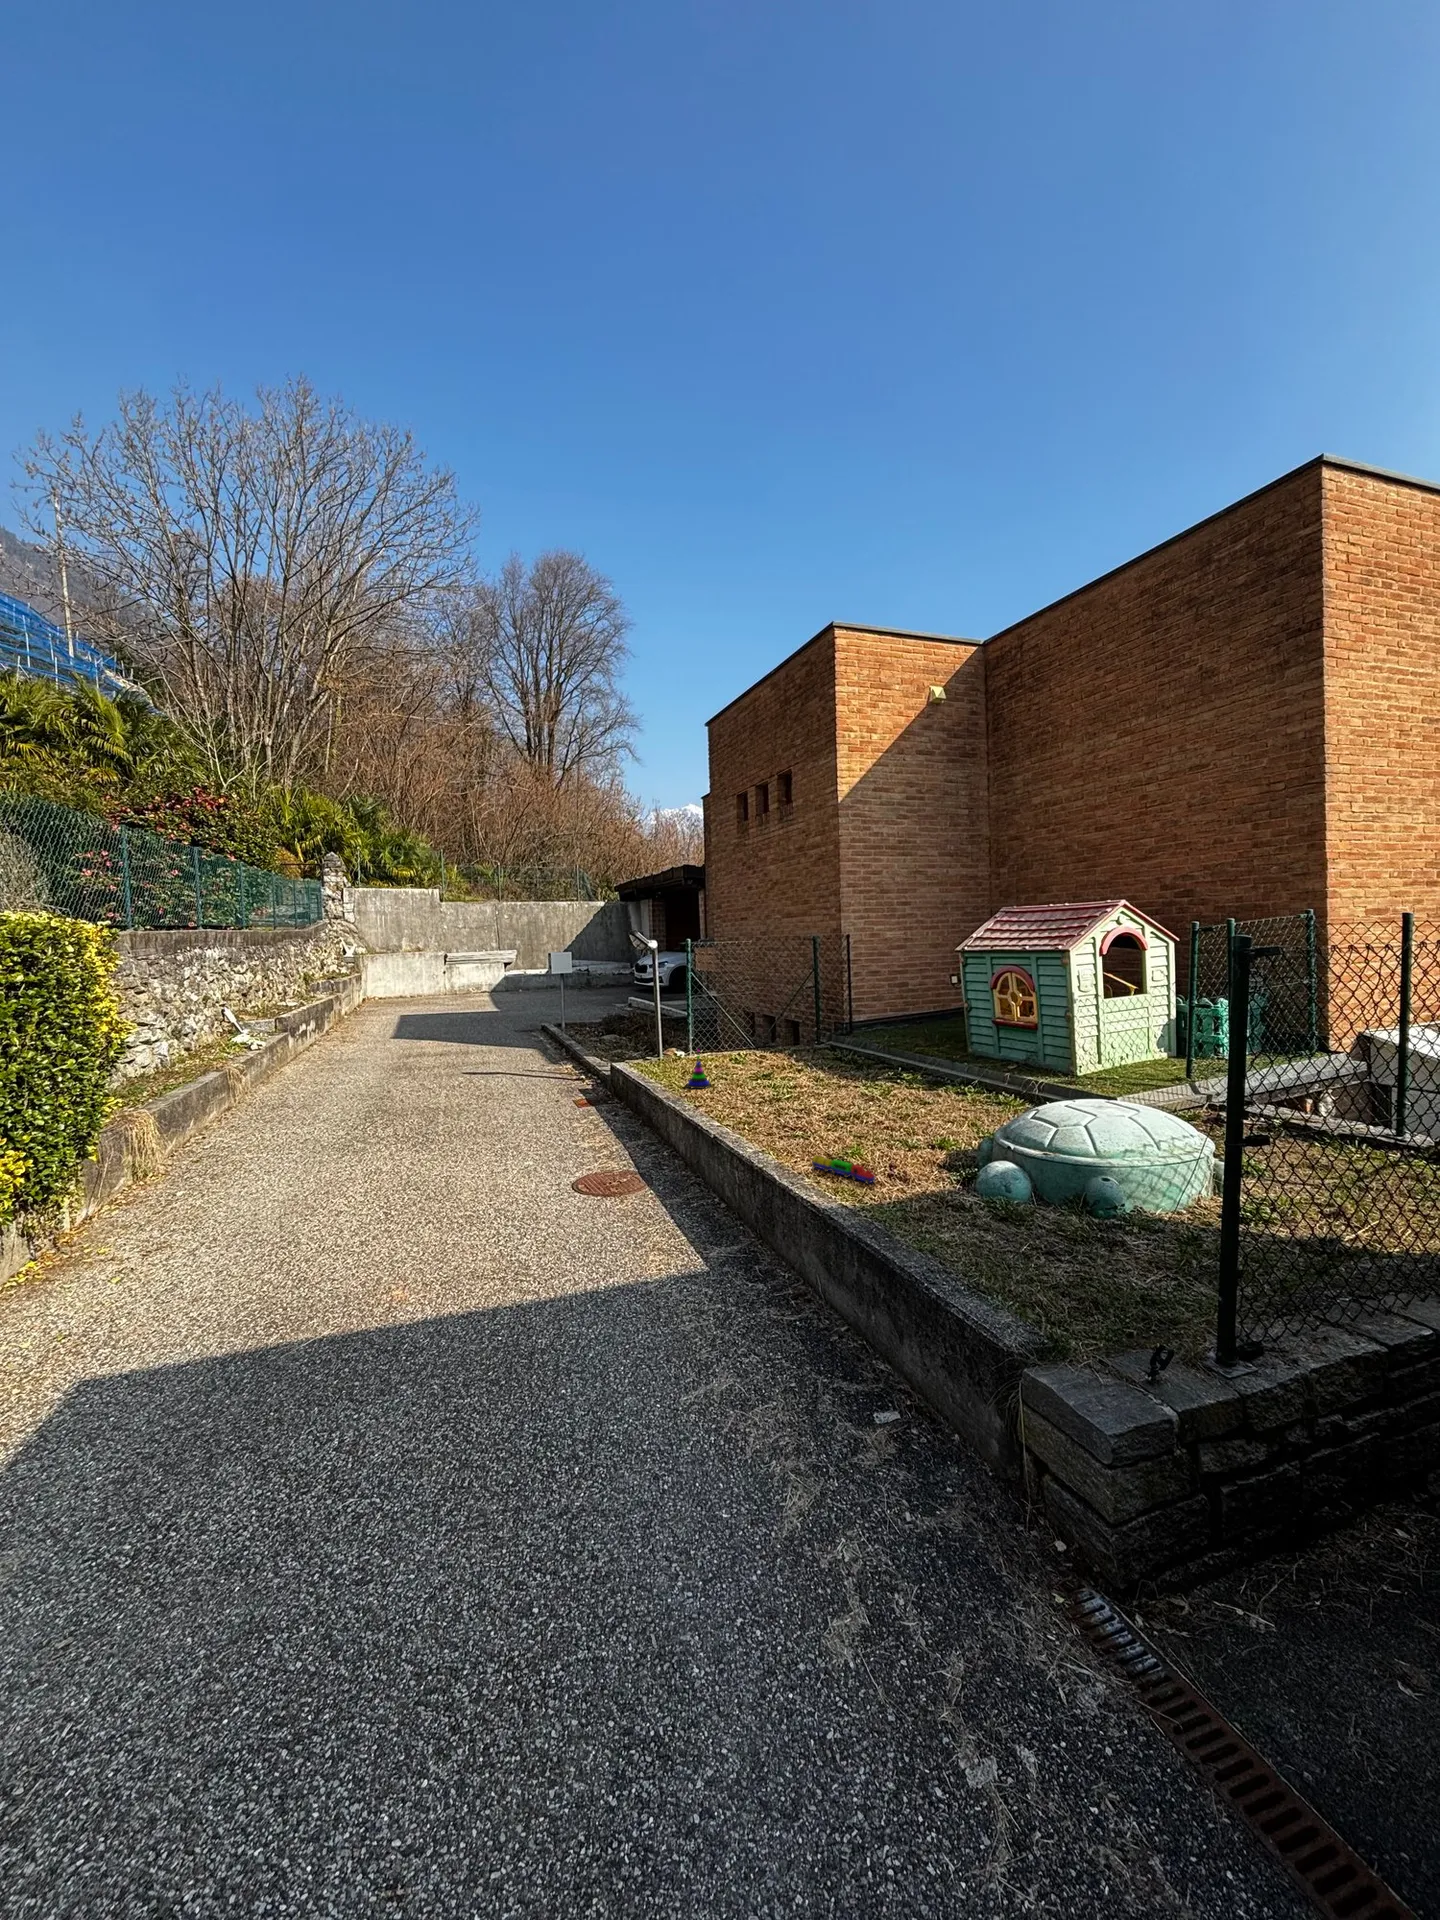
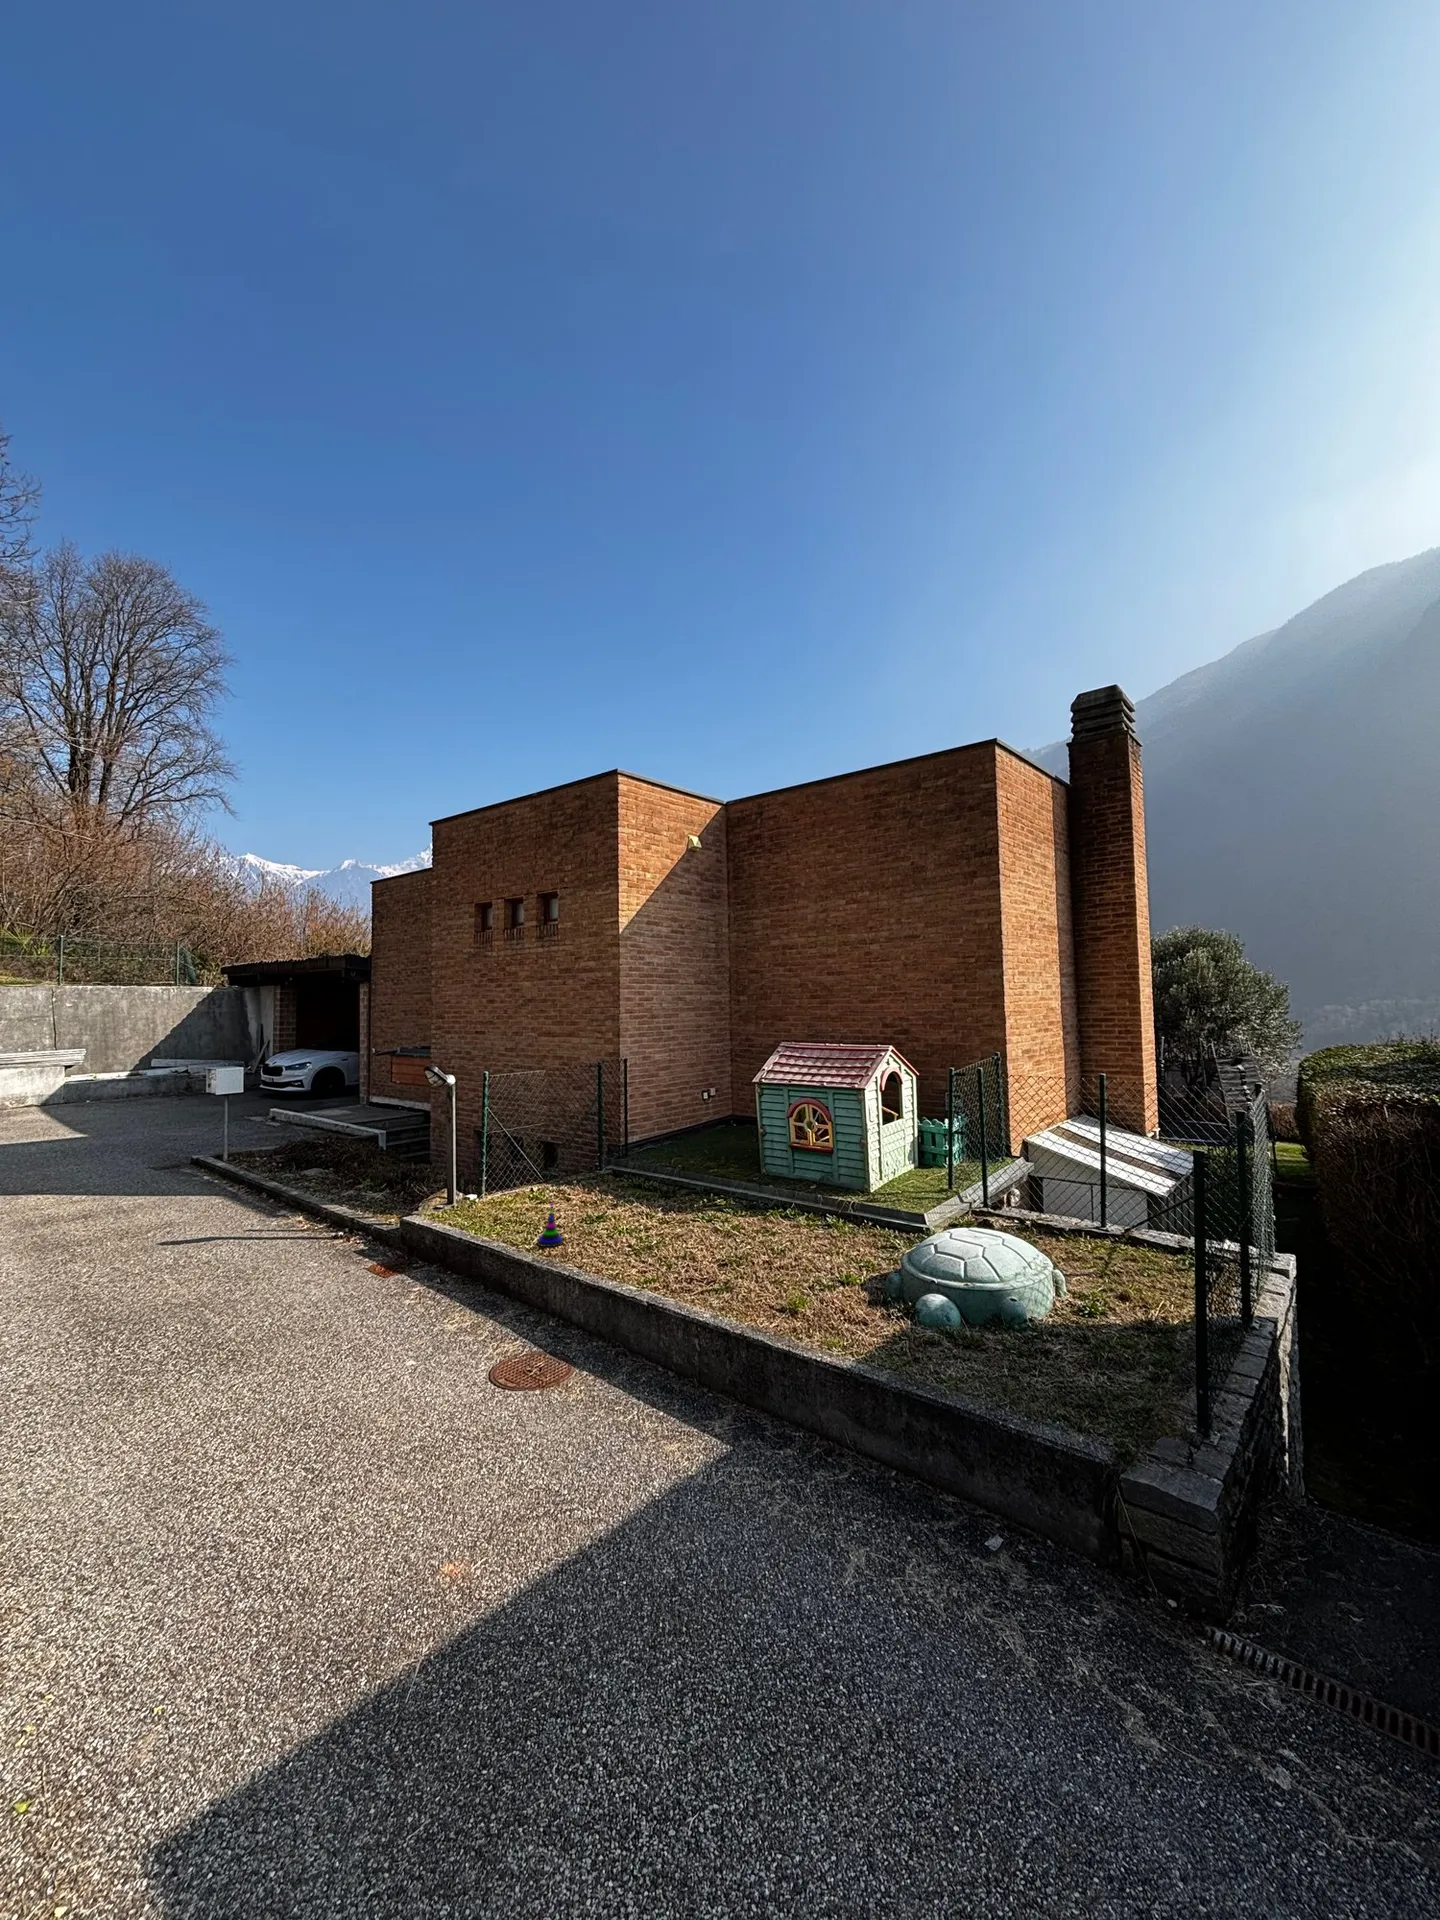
toy train: present [812,1155,875,1184] -> none [772,1313,839,1334]

